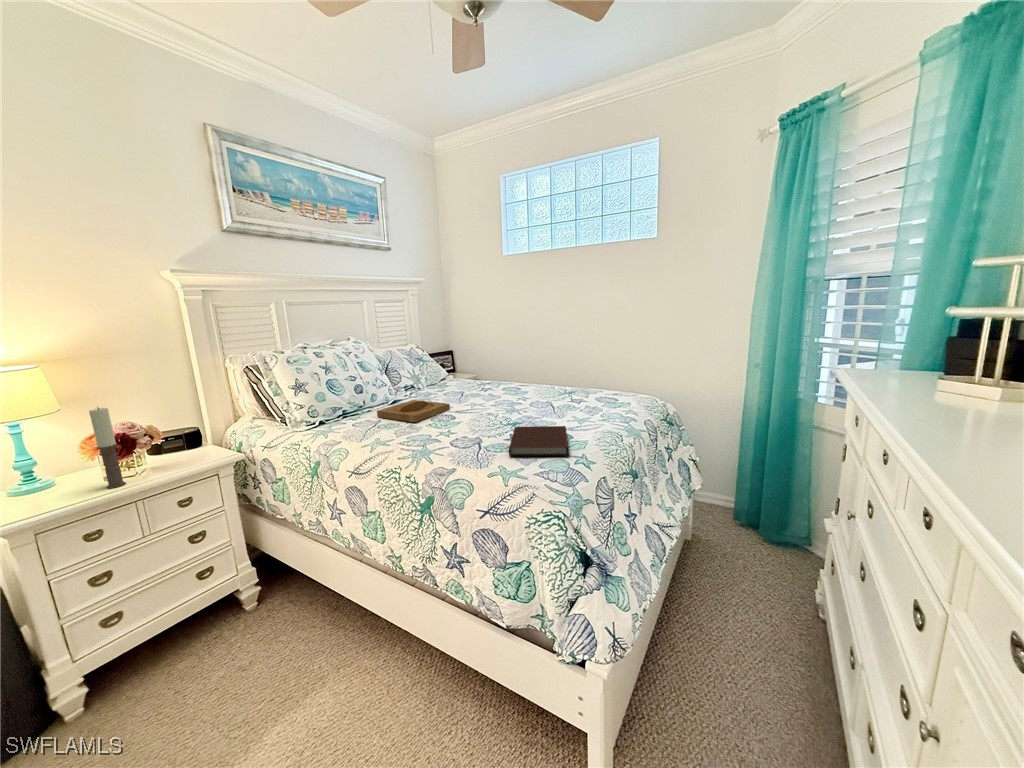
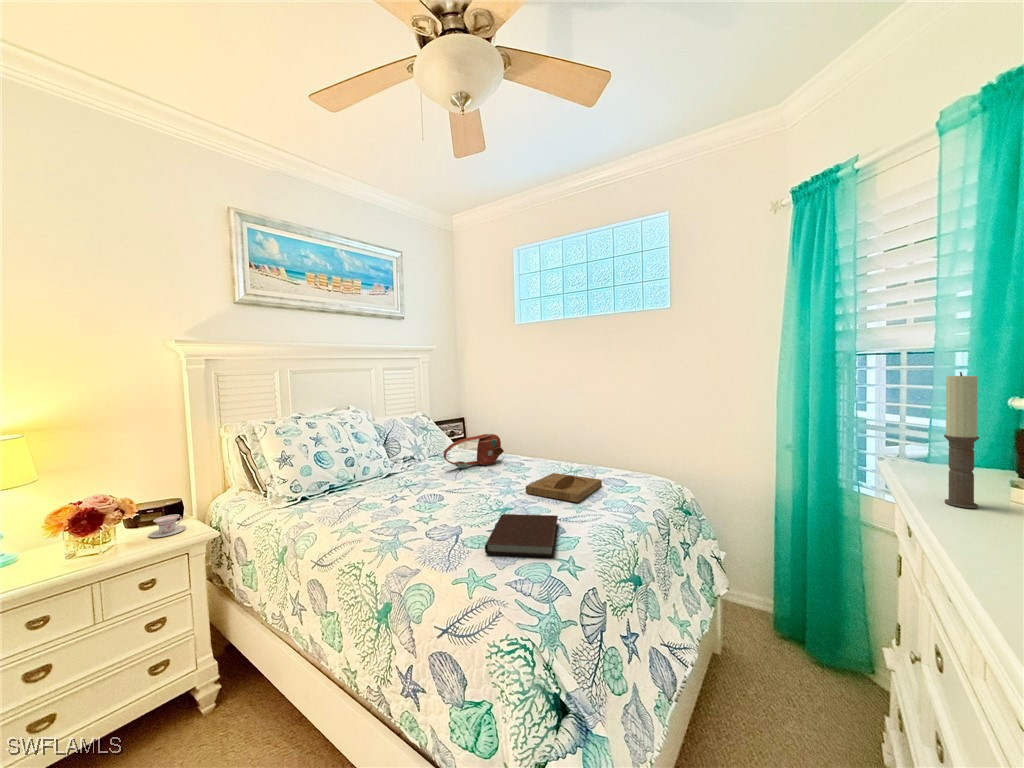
handbag: none [447,362,502,394] -> present [444,434,504,468]
tray: present [377,400,450,422] -> present [526,473,602,502]
candle: present [89,407,126,488] -> present [944,372,979,508]
teacup: none [176,441,210,461] -> present [149,514,186,538]

